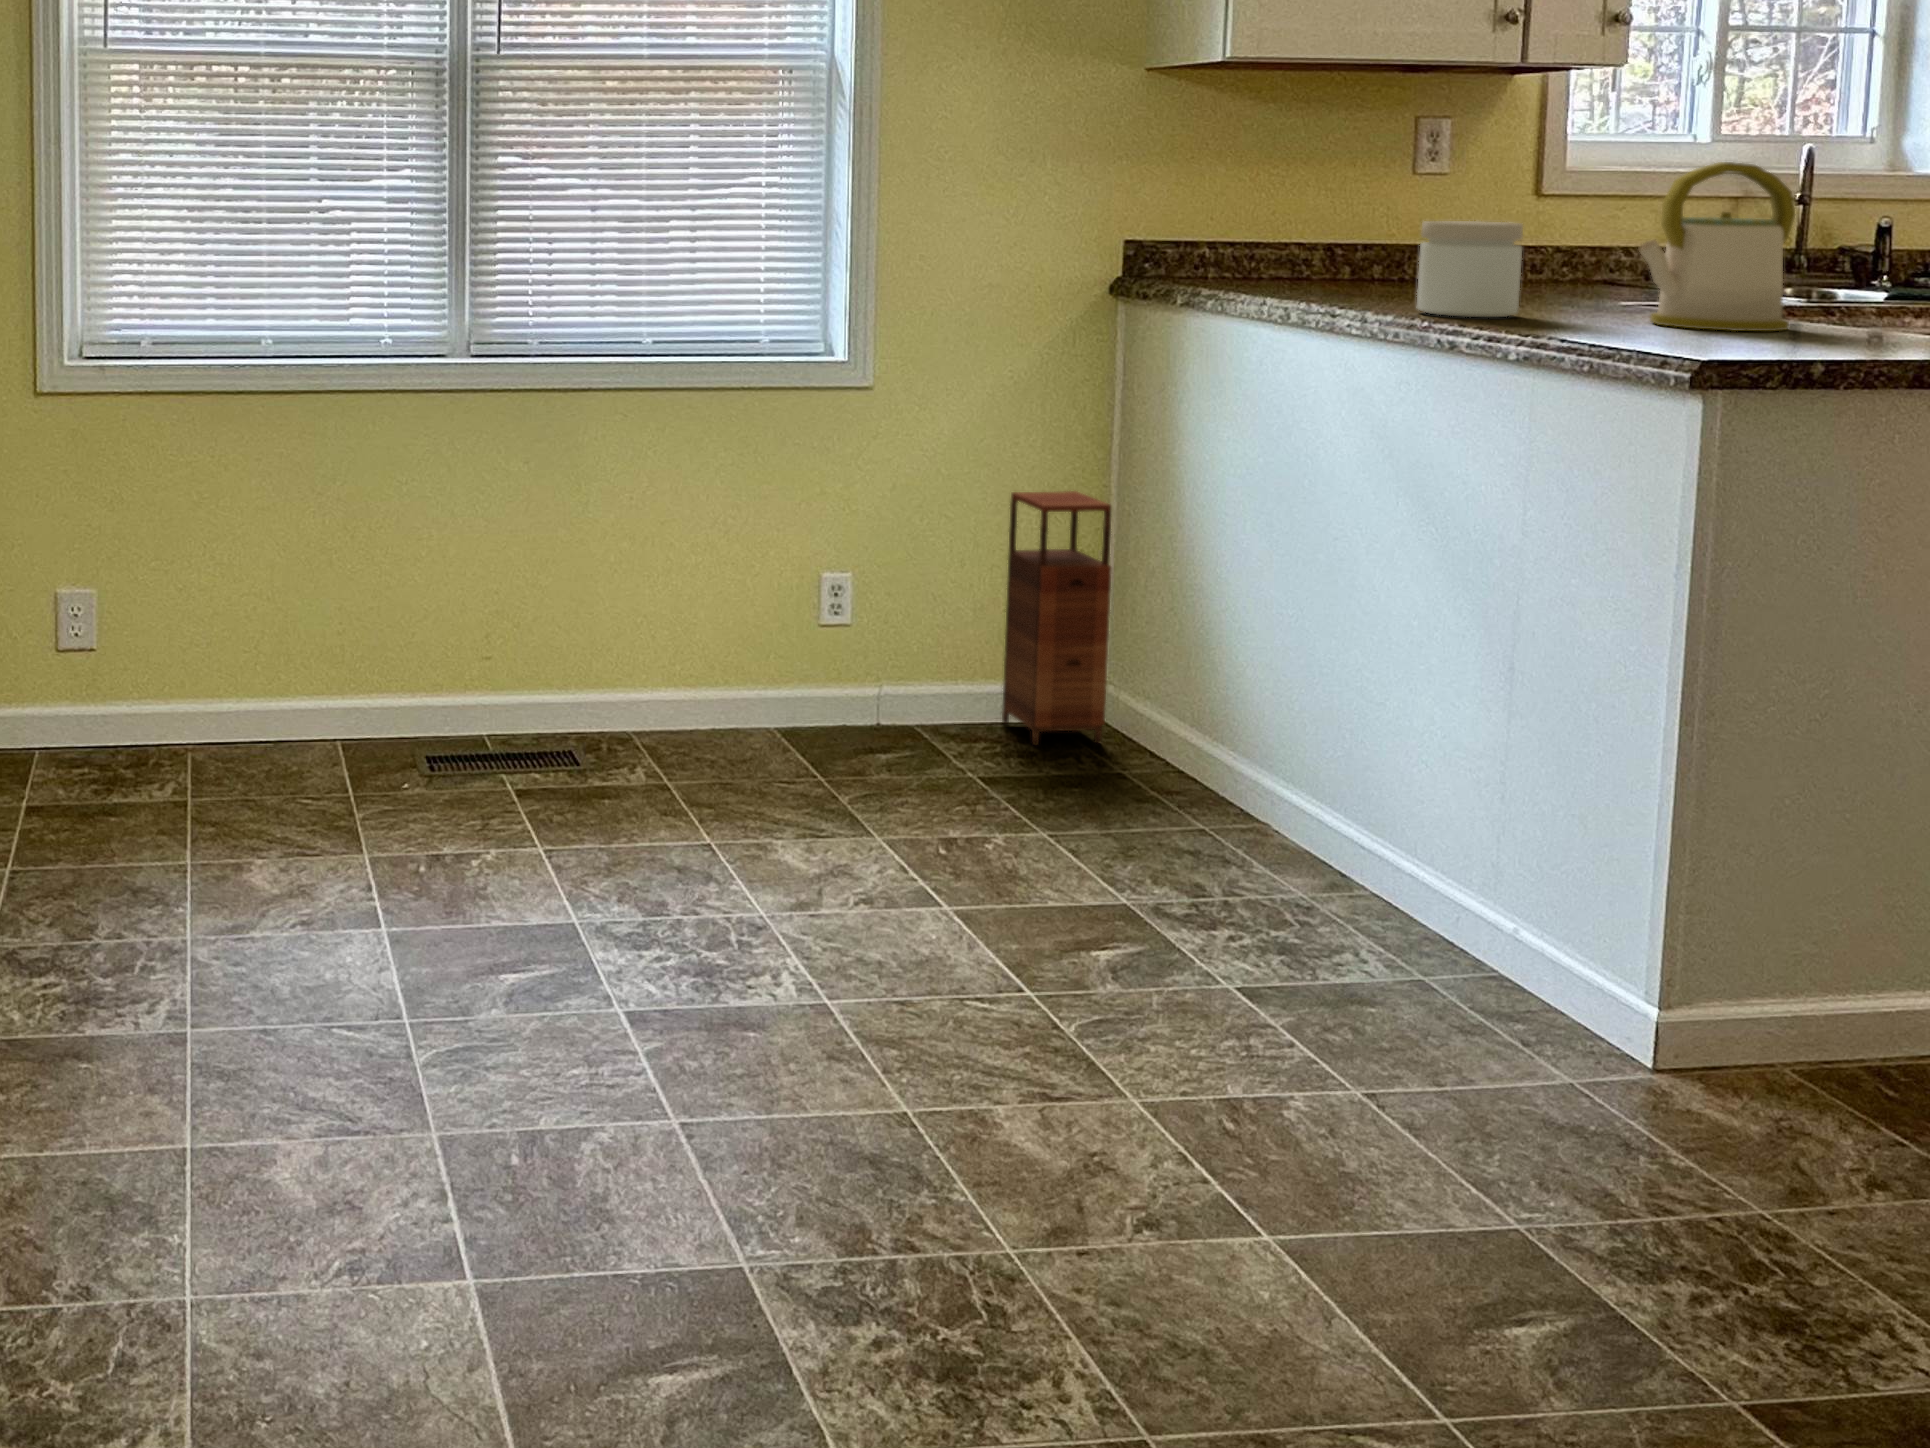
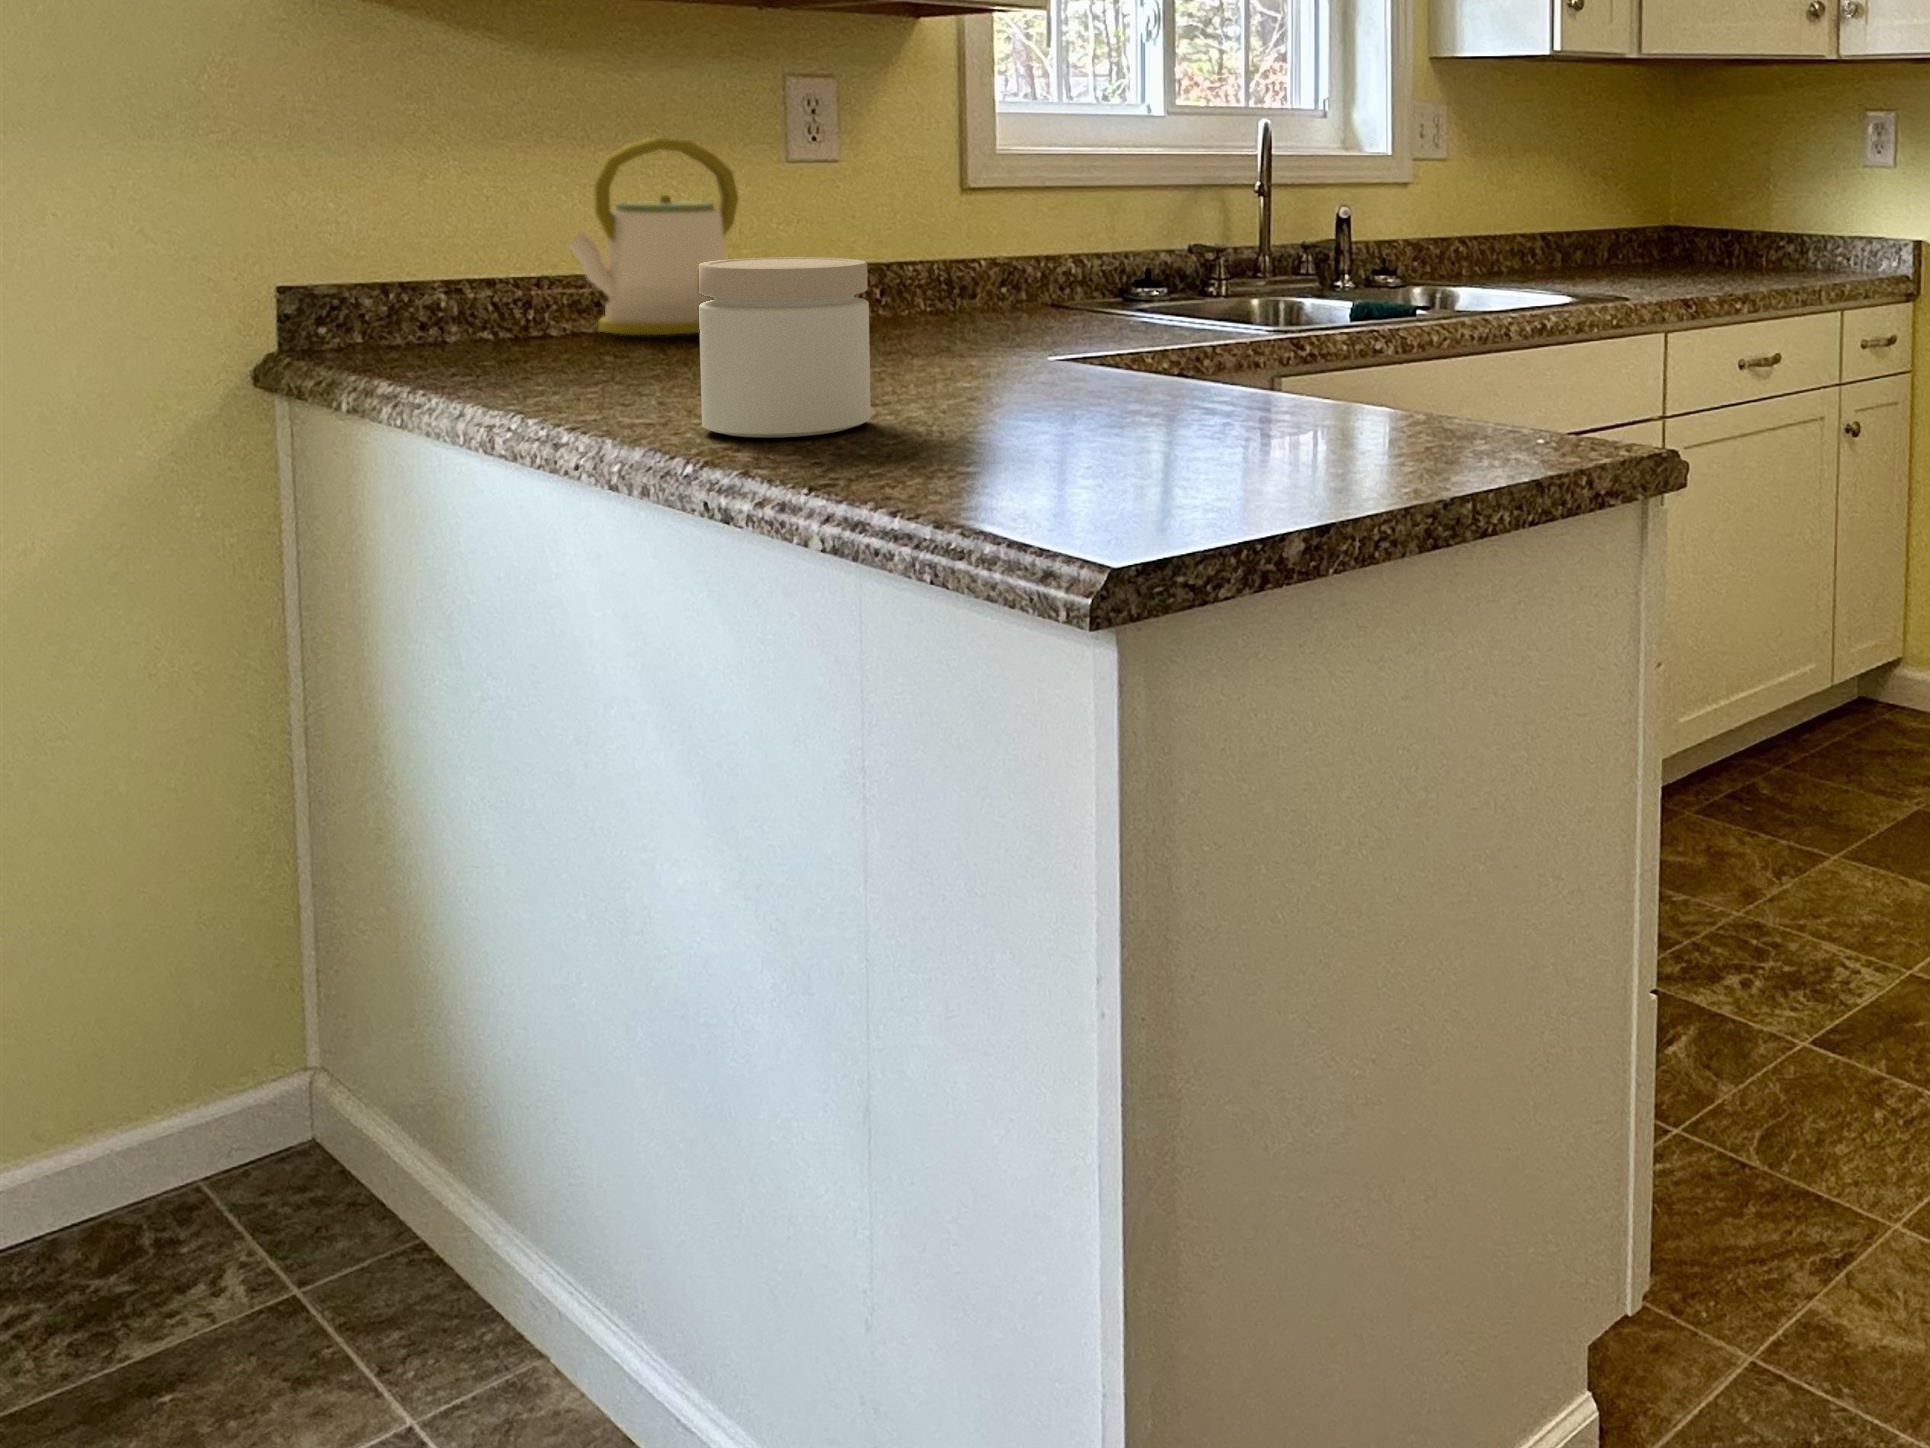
kettle: present [1639,162,1795,331] -> present [568,137,739,335]
storage cabinet: present [1002,491,1111,745] -> none [34,771,273,1315]

